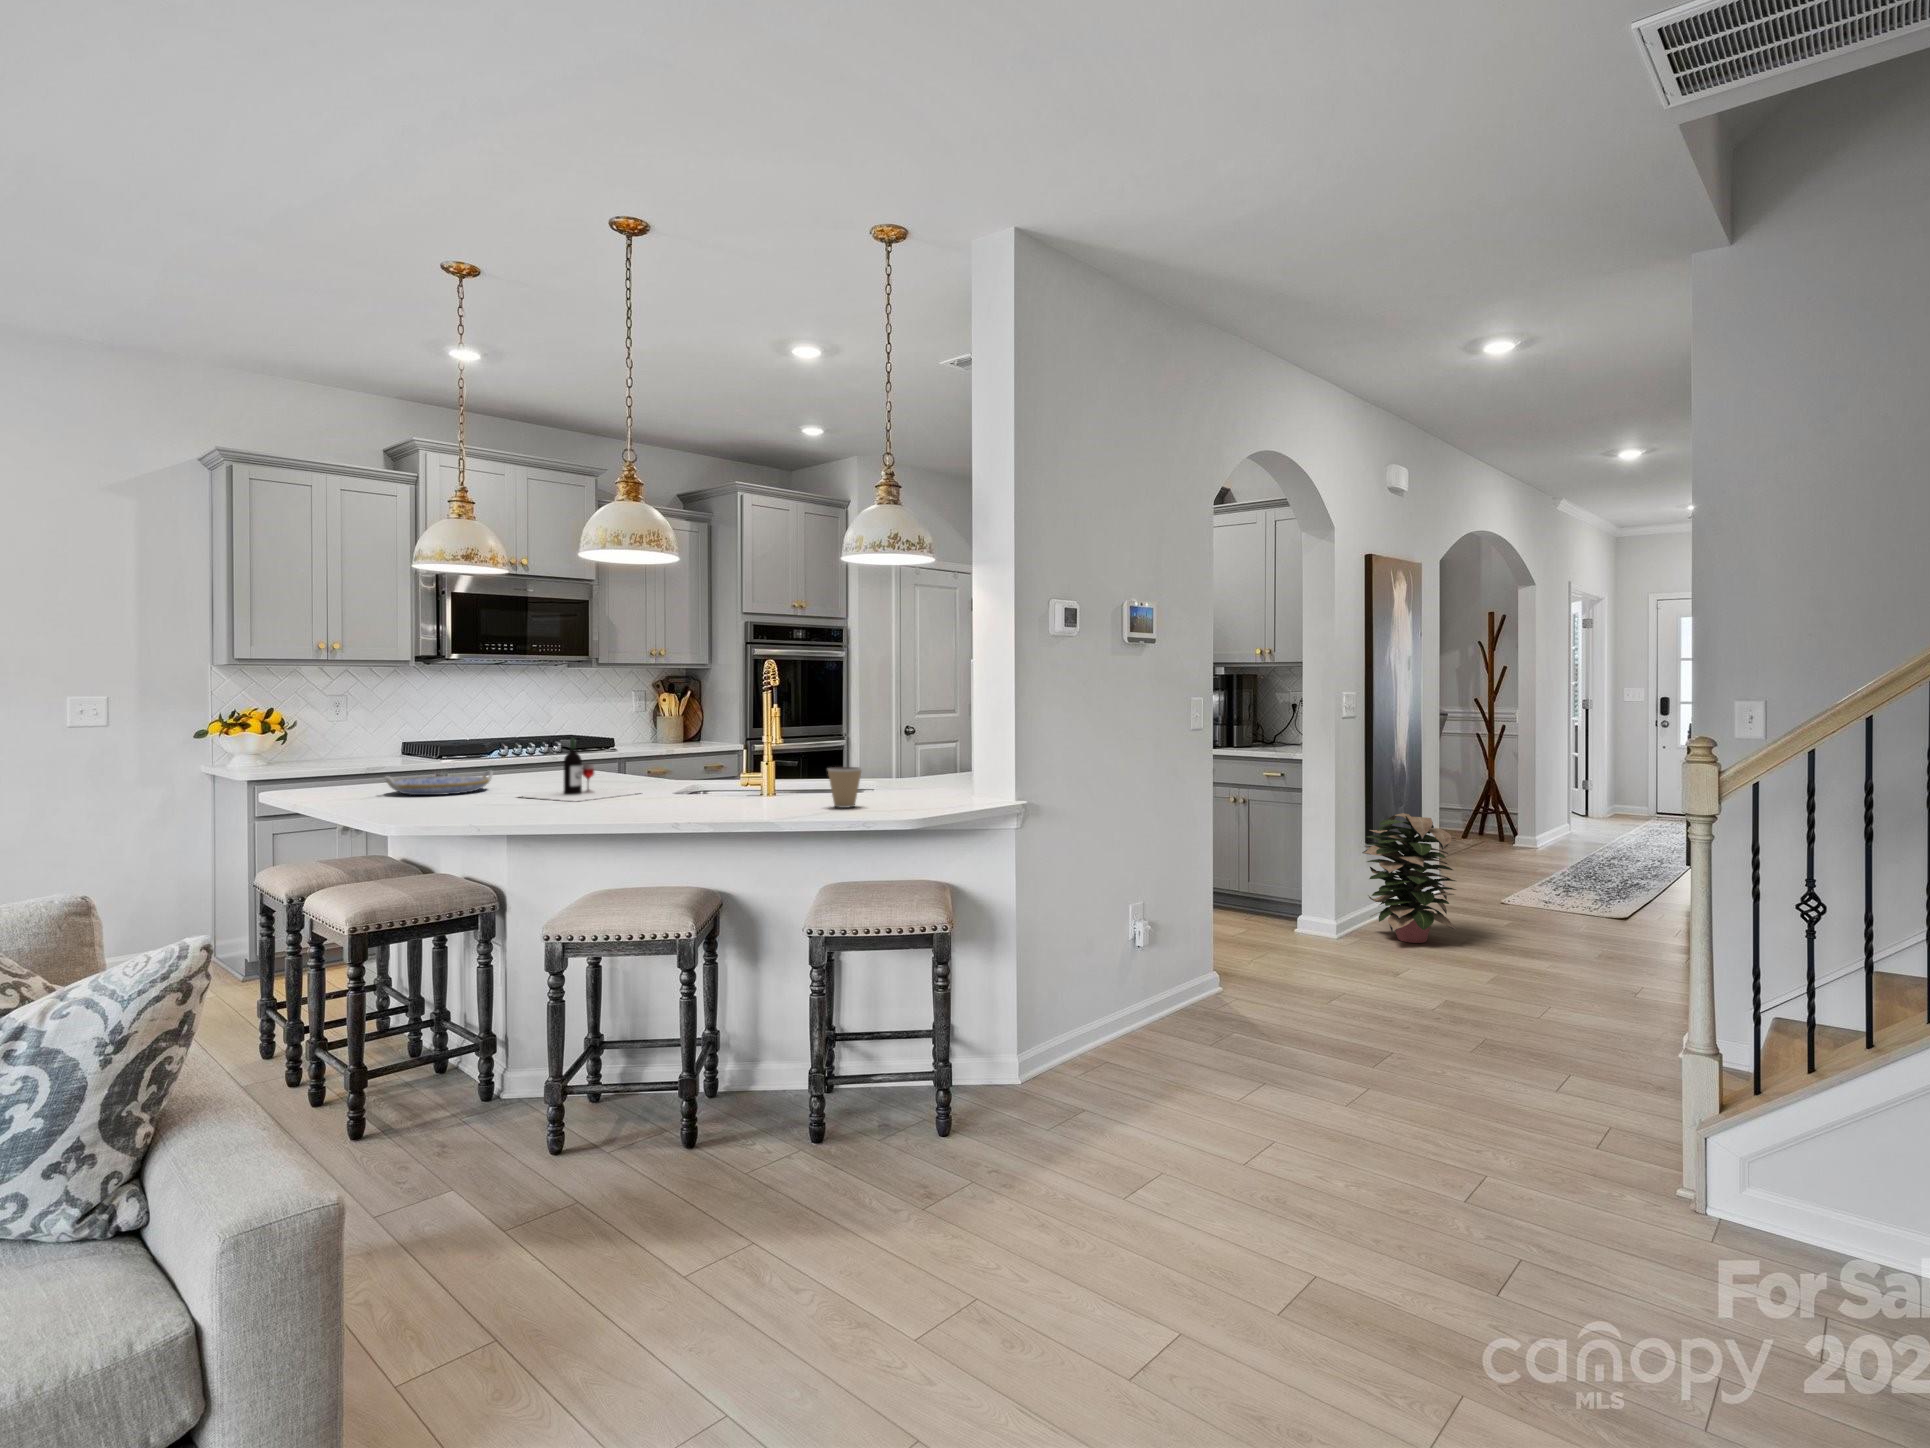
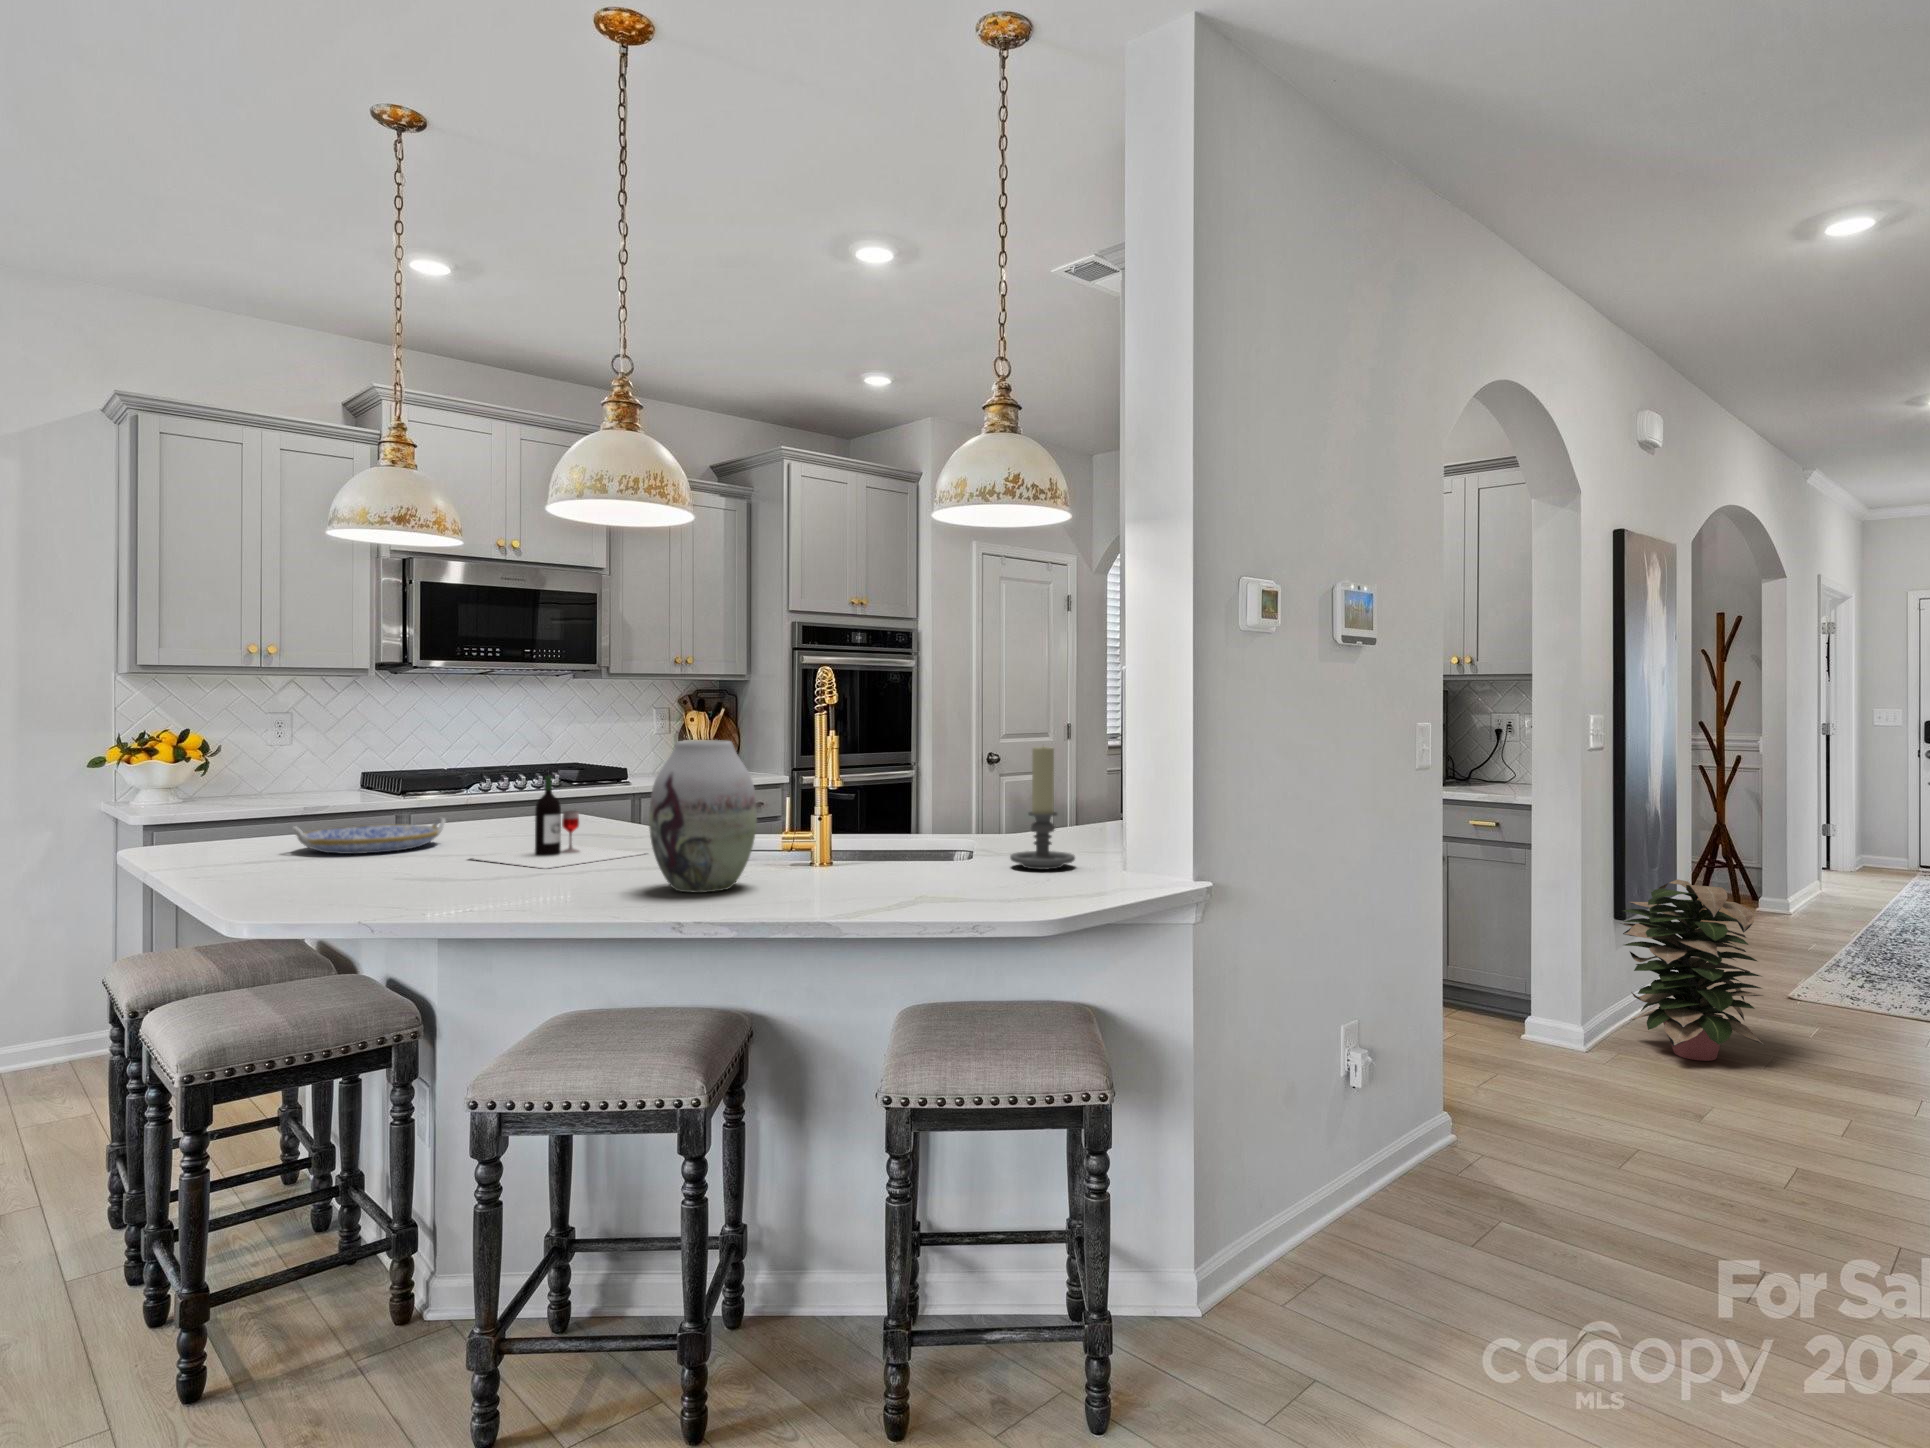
vase: none [652,712,724,812] -> present [649,740,757,893]
candle holder: none [898,714,943,799] -> present [1010,747,1075,869]
coffee cup: present [828,767,862,808] -> none [909,824,962,887]

